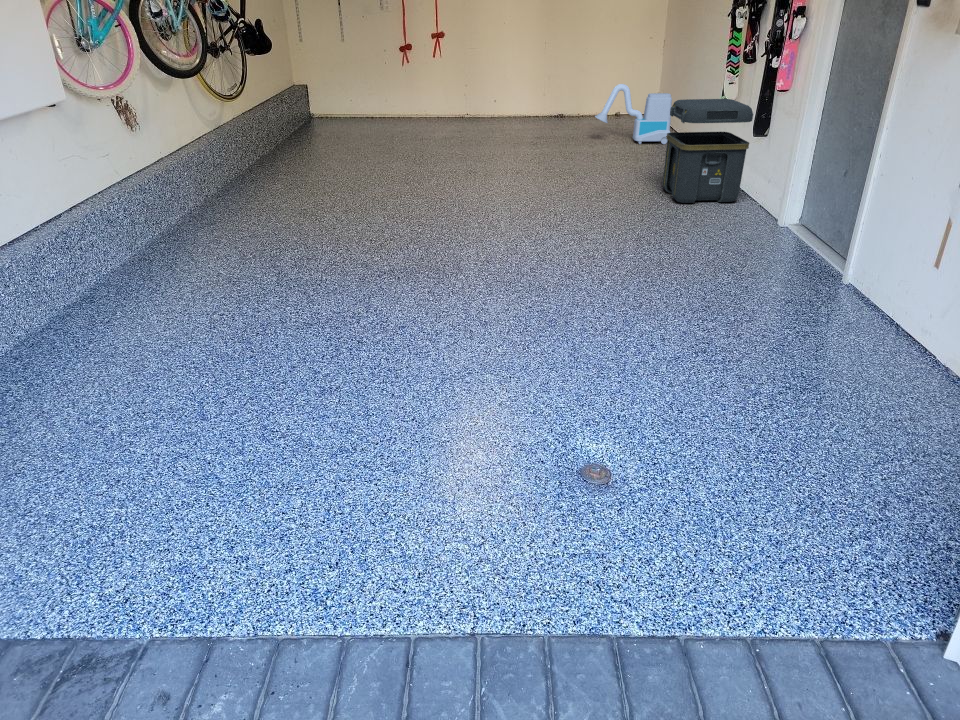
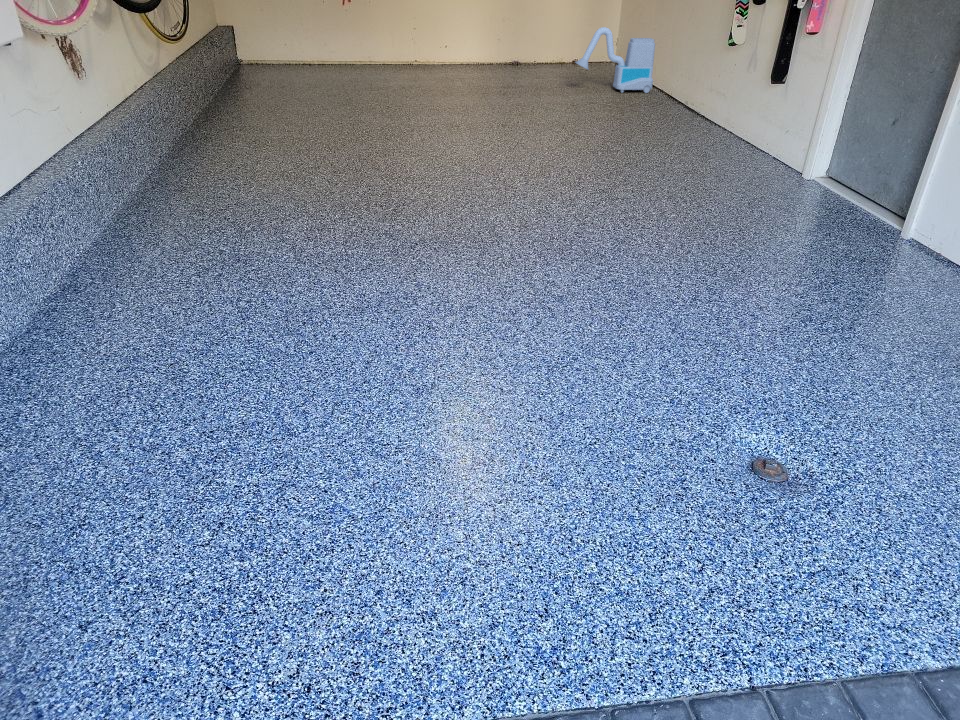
toolbox: present [662,99,753,203] -> none [672,44,777,156]

